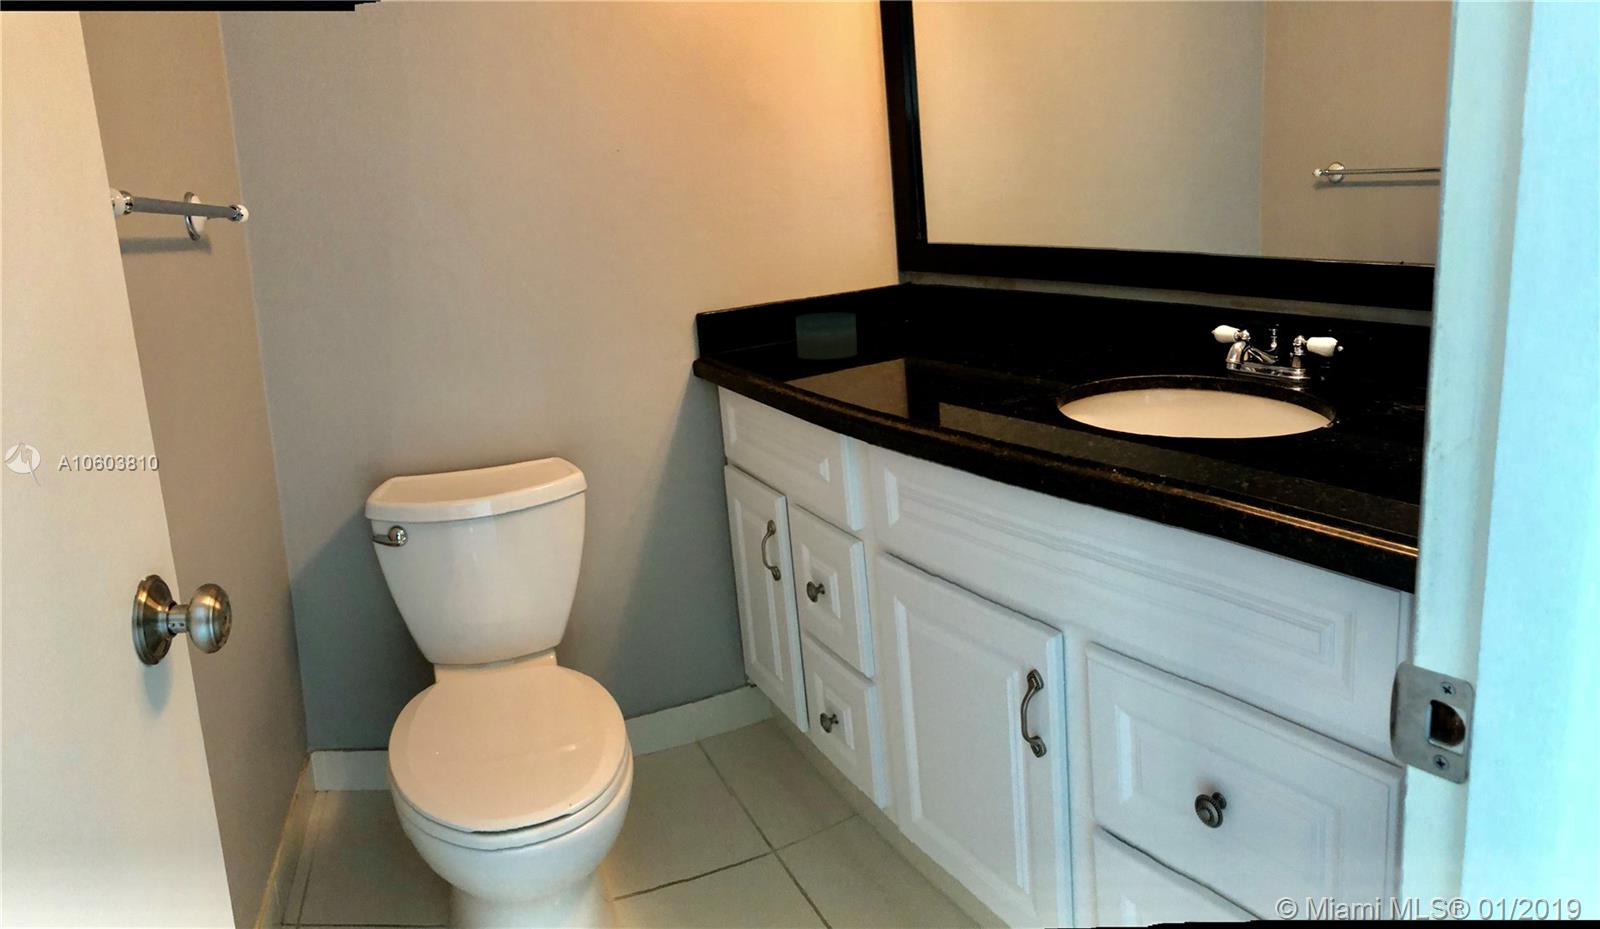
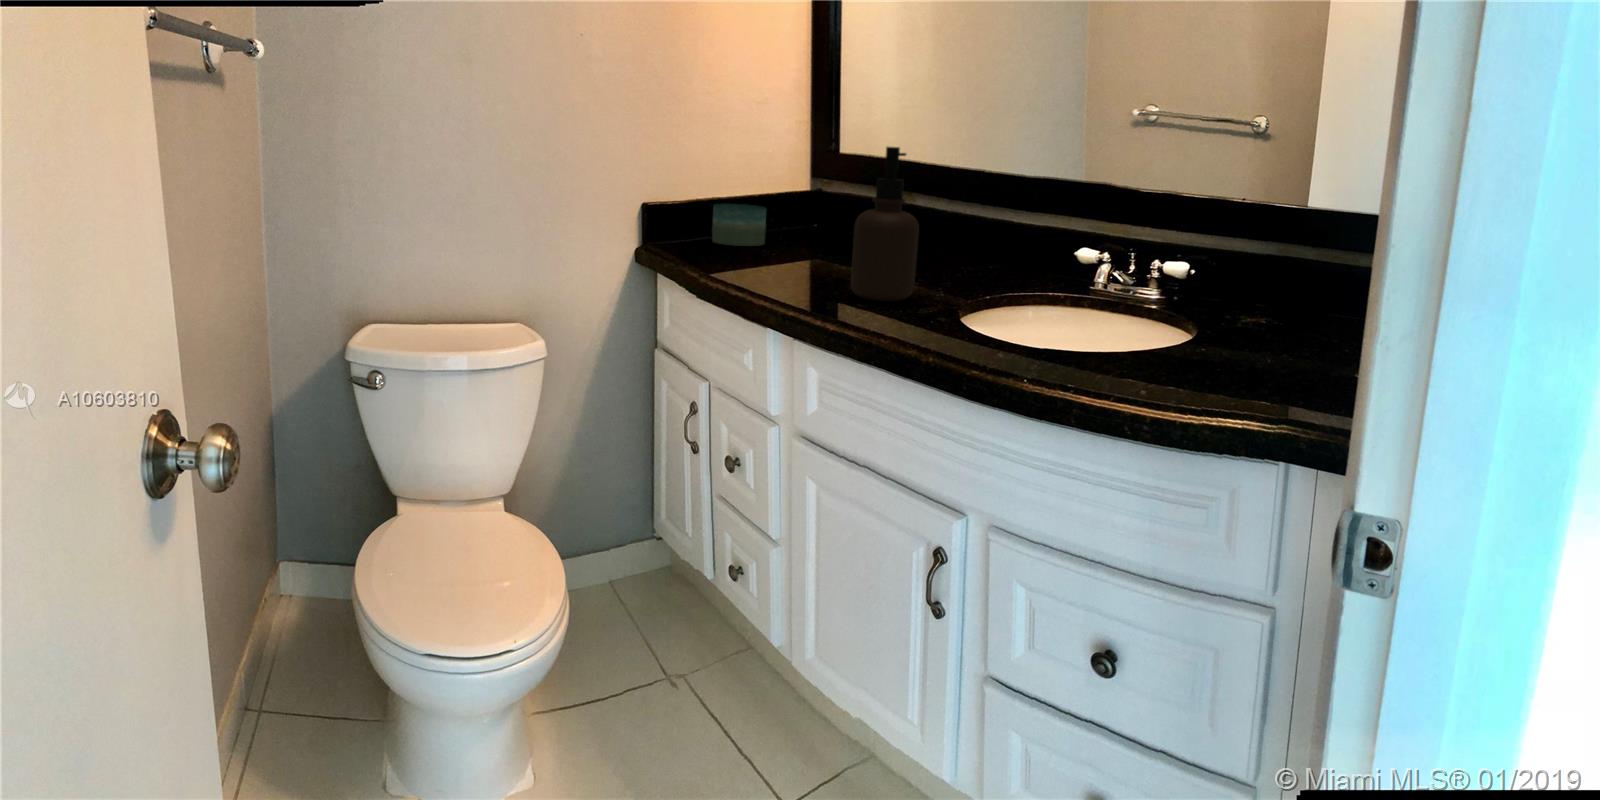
soap dispenser: none [930,234,1004,408] -> present [851,147,919,302]

